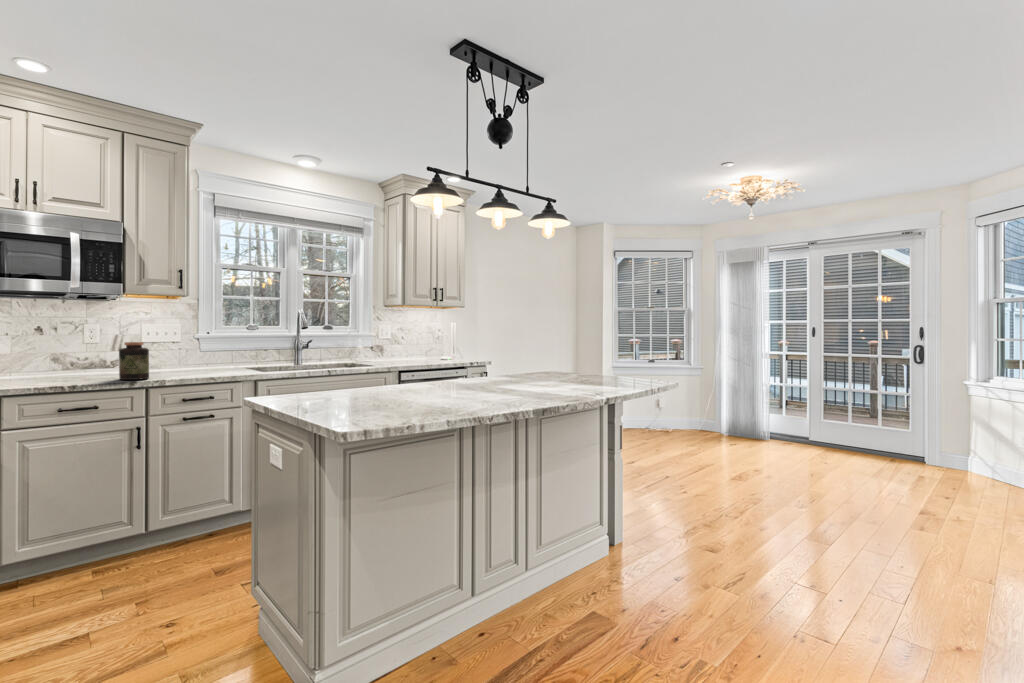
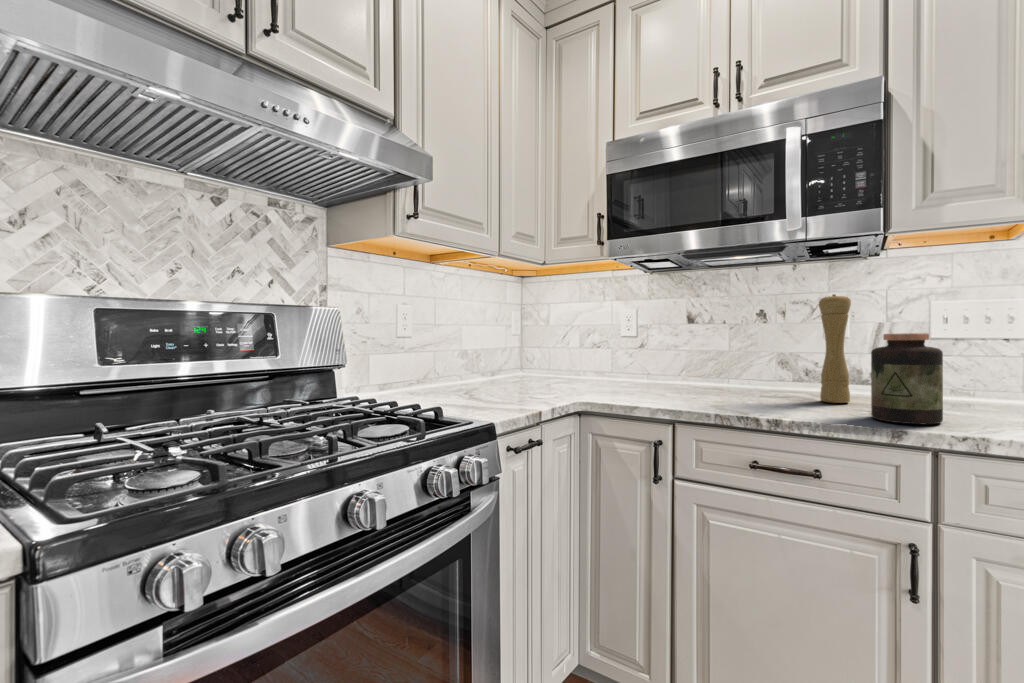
pepper mill: none [88,322,106,376] -> present [819,294,851,403]

